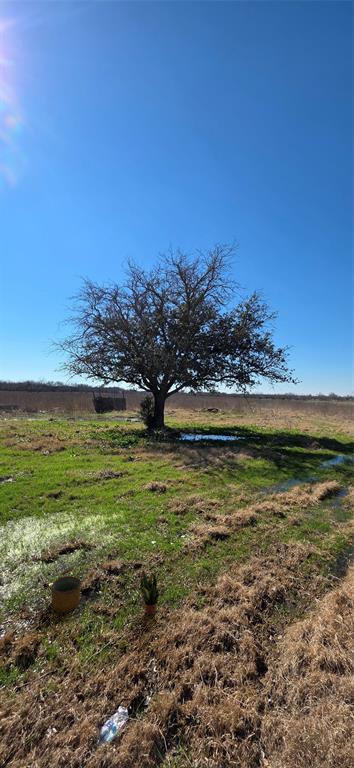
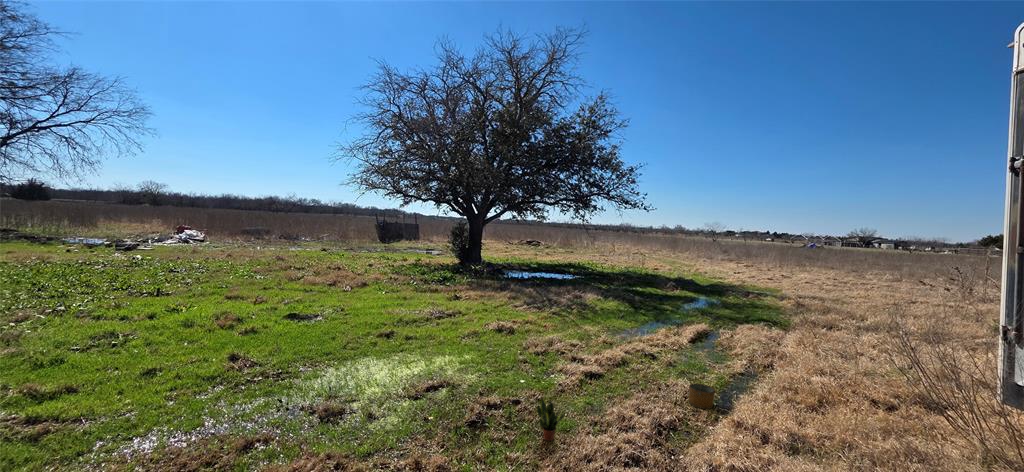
bucket: present [51,568,81,613] -> present [689,375,715,409]

